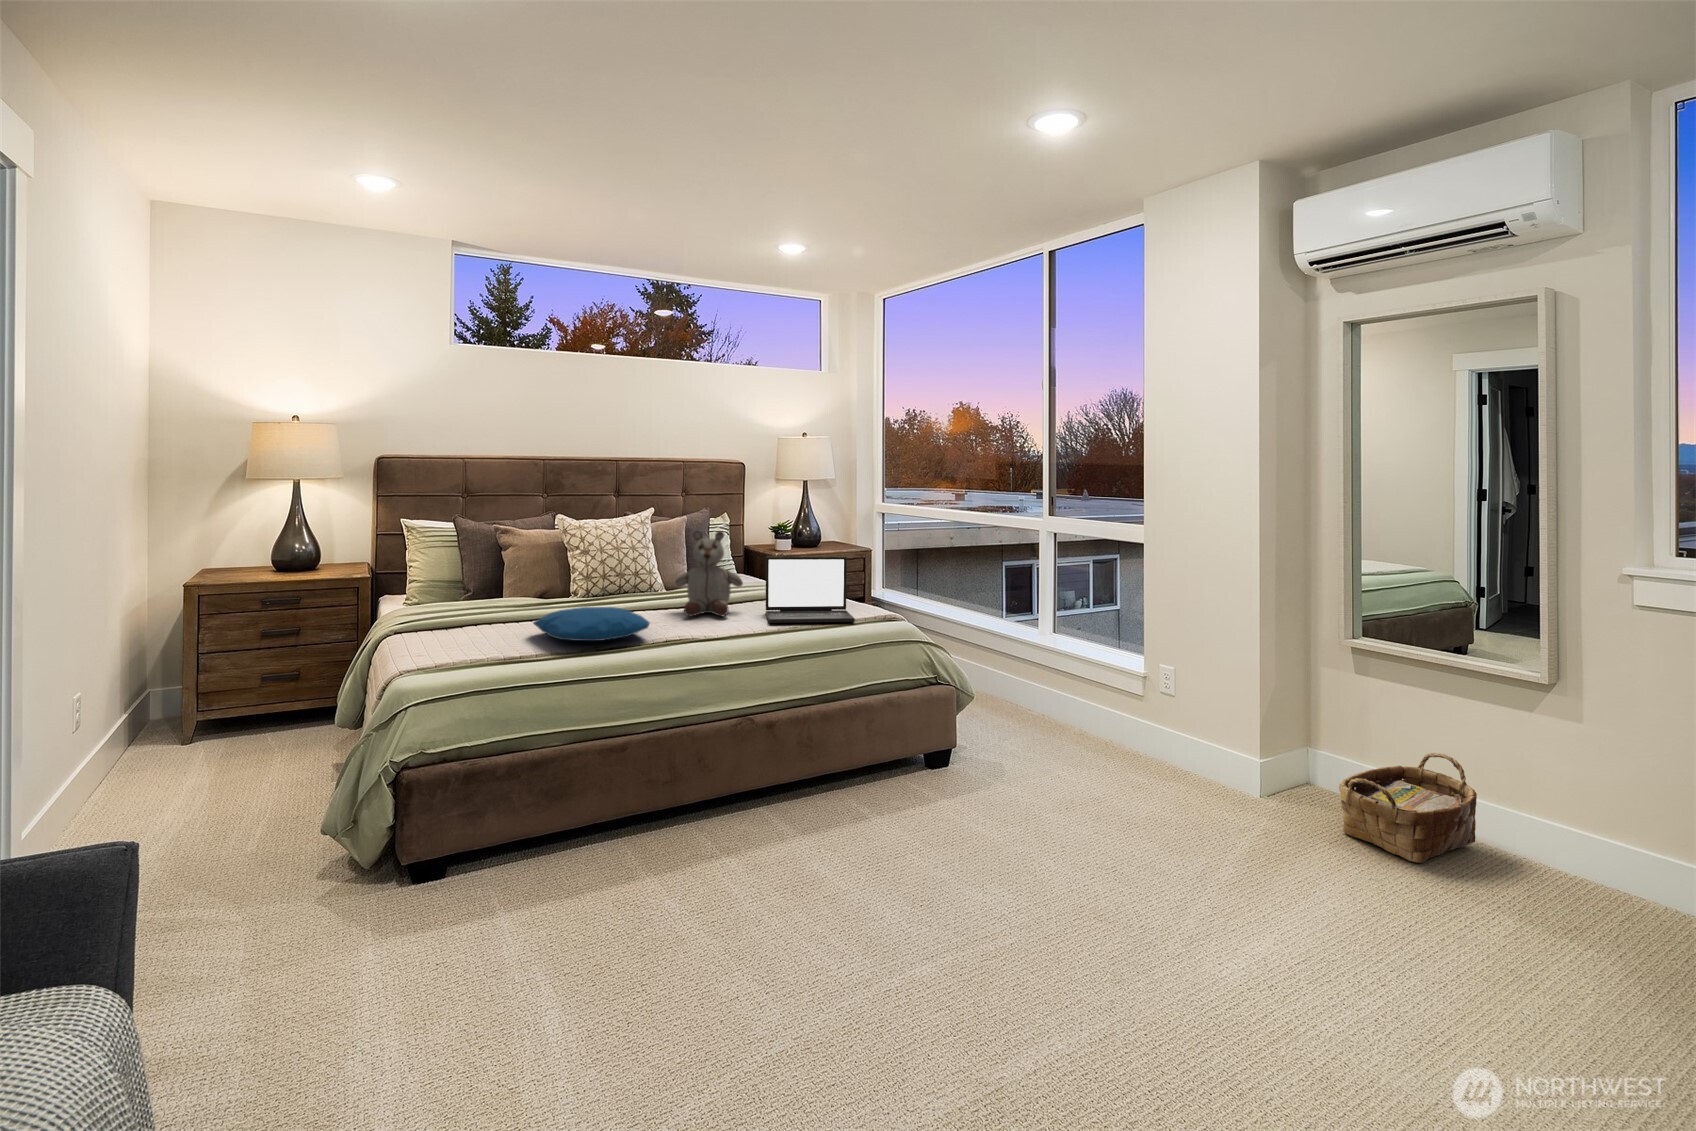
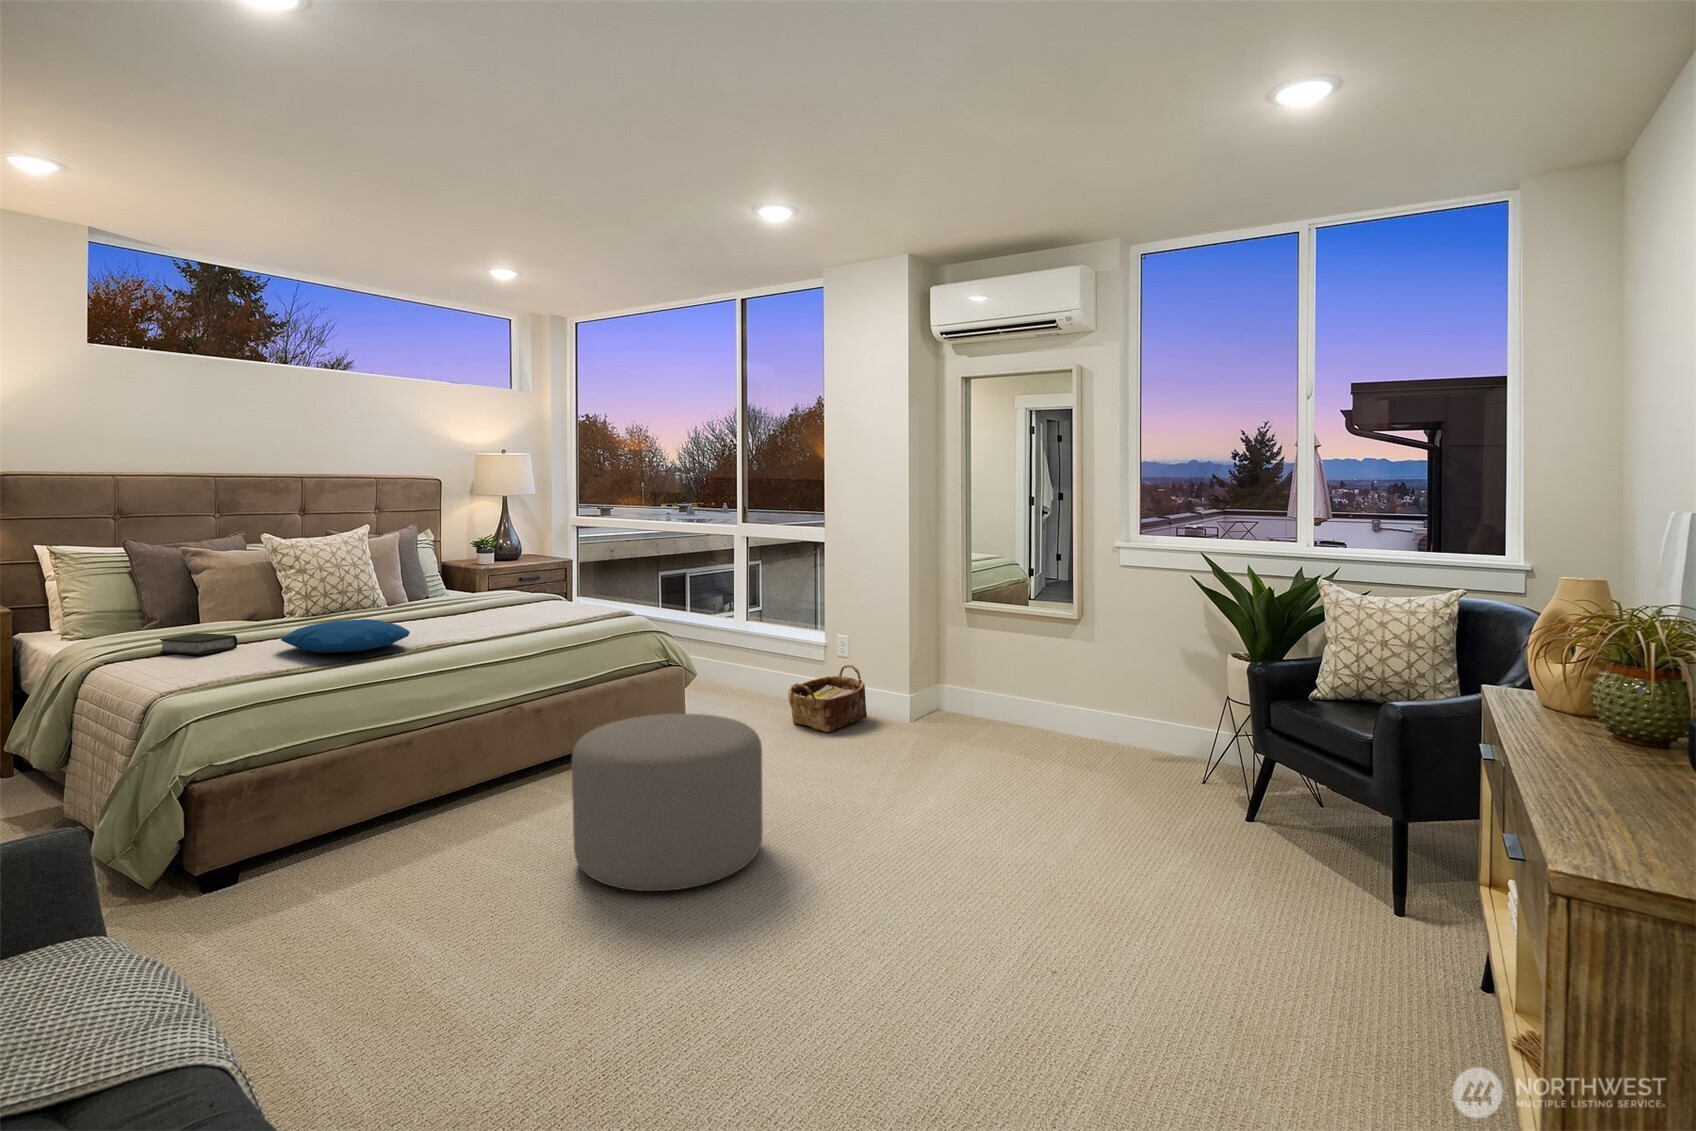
stuffed bear: present [675,531,743,616] -> none [414,544,484,625]
laptop: present [766,557,855,623] -> none [506,564,597,625]
book: none [439,610,503,632] -> present [160,633,237,655]
ottoman: none [754,752,992,994] -> present [572,714,763,891]
woven basket: present [1339,753,1477,863] -> present [788,665,867,732]

